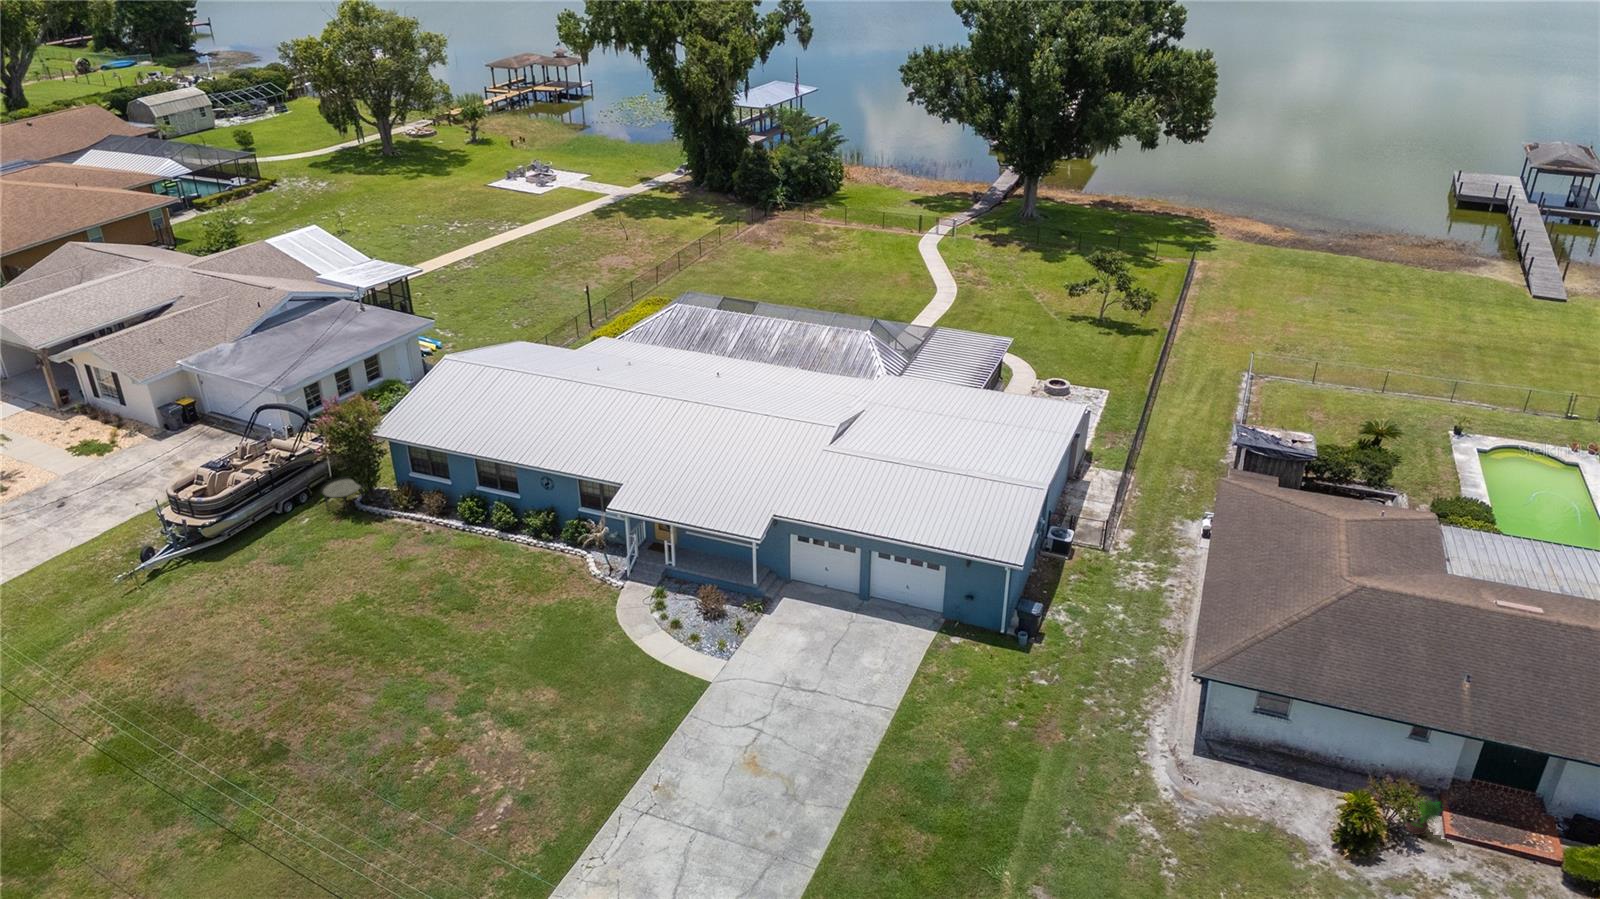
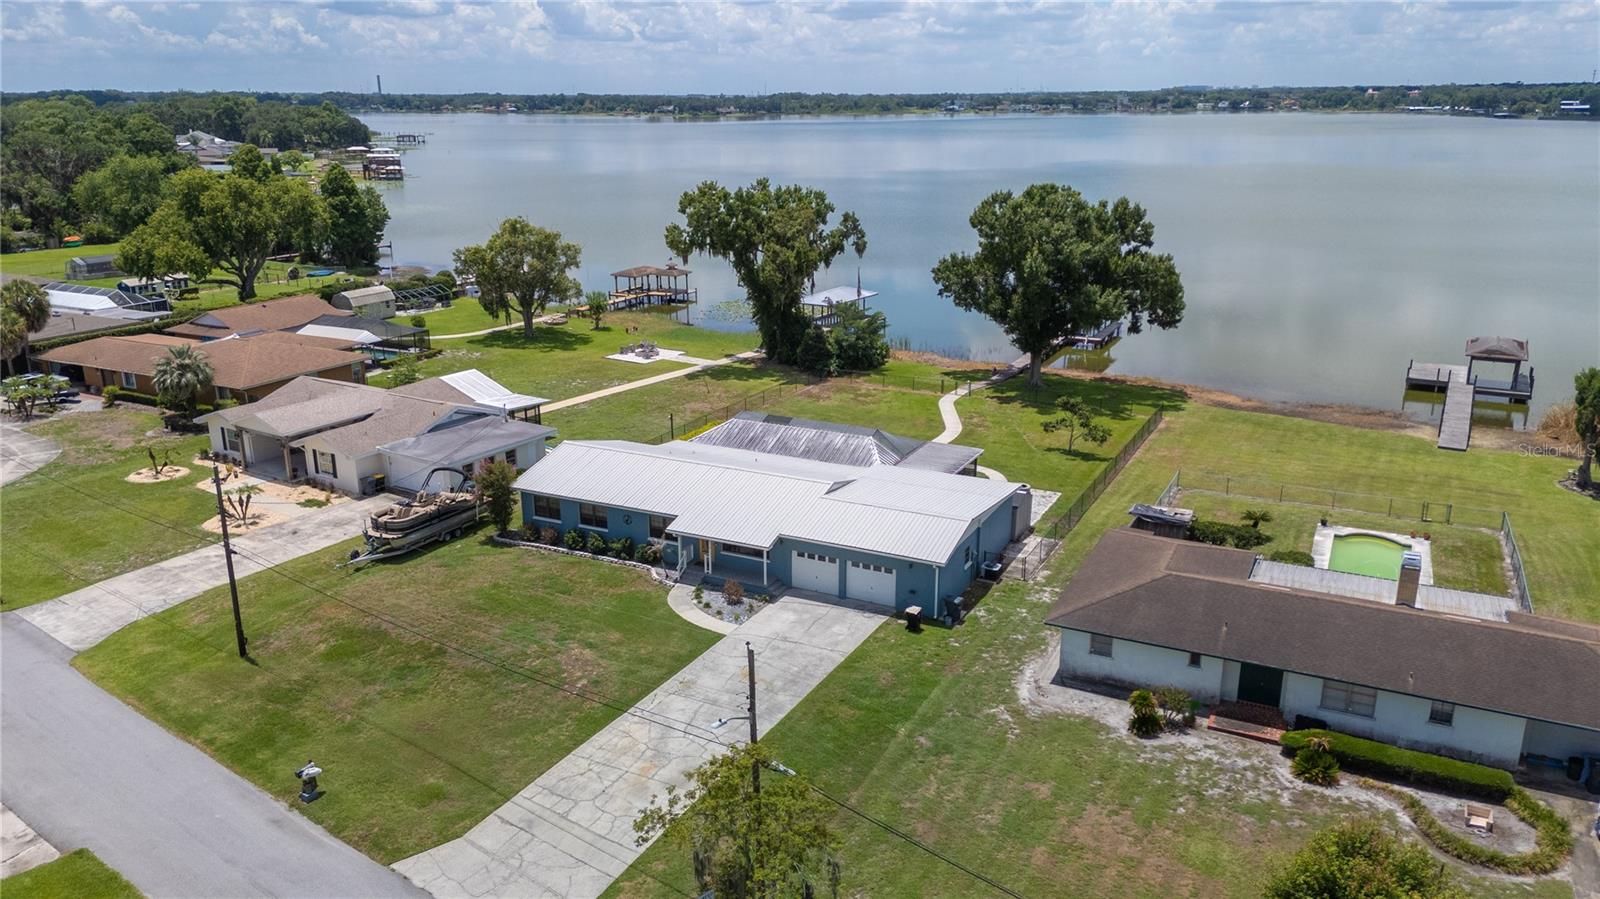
round table: present [320,477,365,514] -> none [471,519,500,544]

